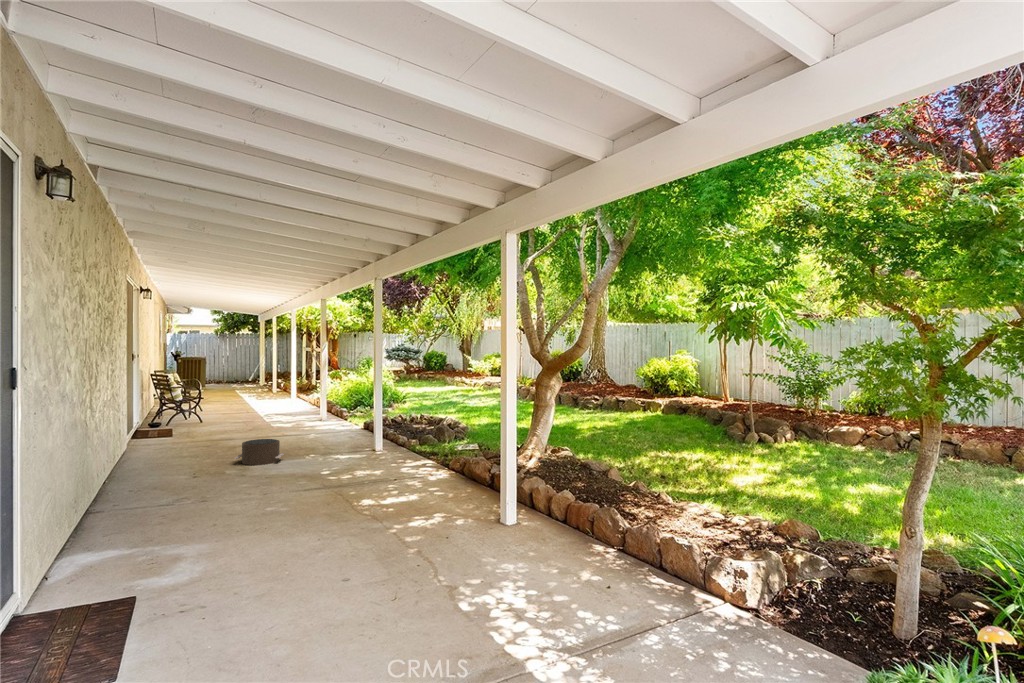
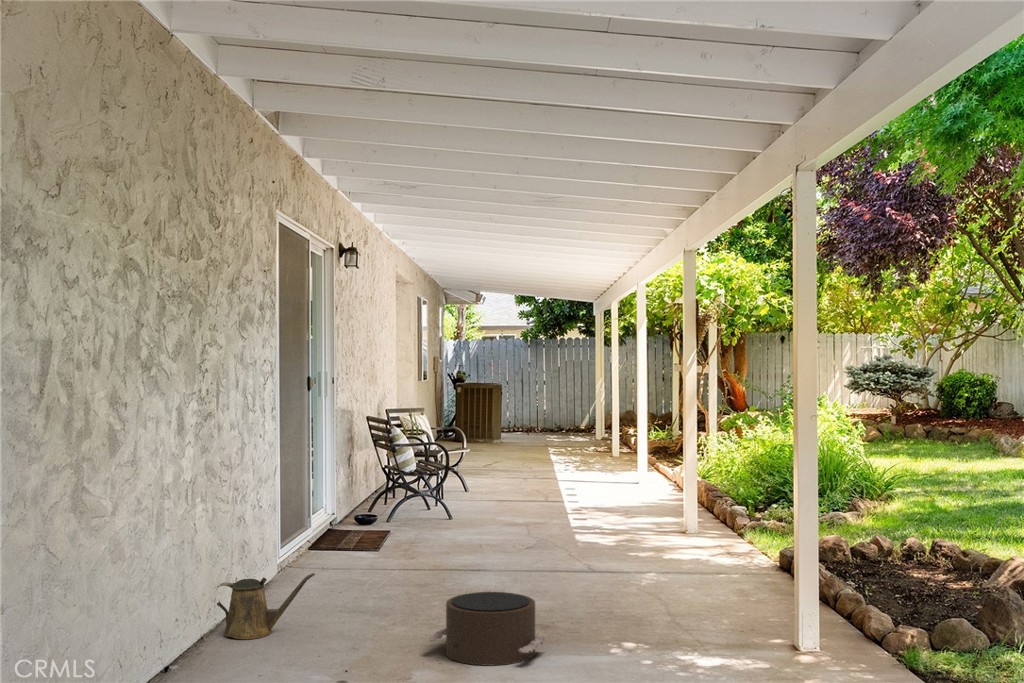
watering can: none [122,439,175,469] -> present [217,573,315,639]

